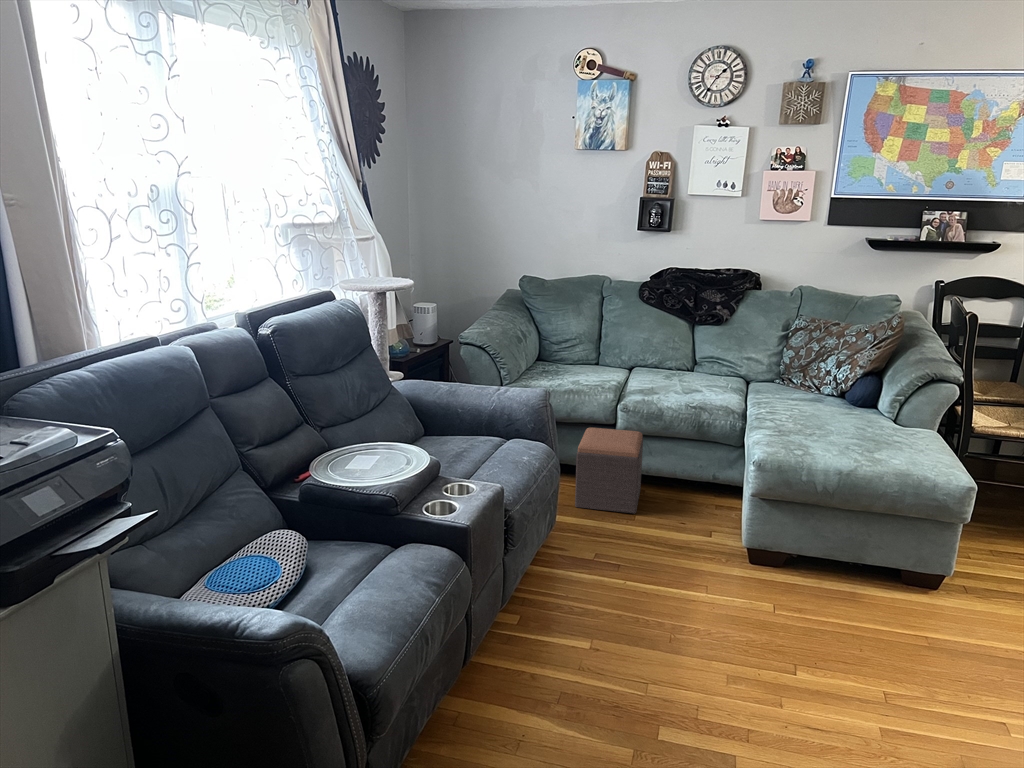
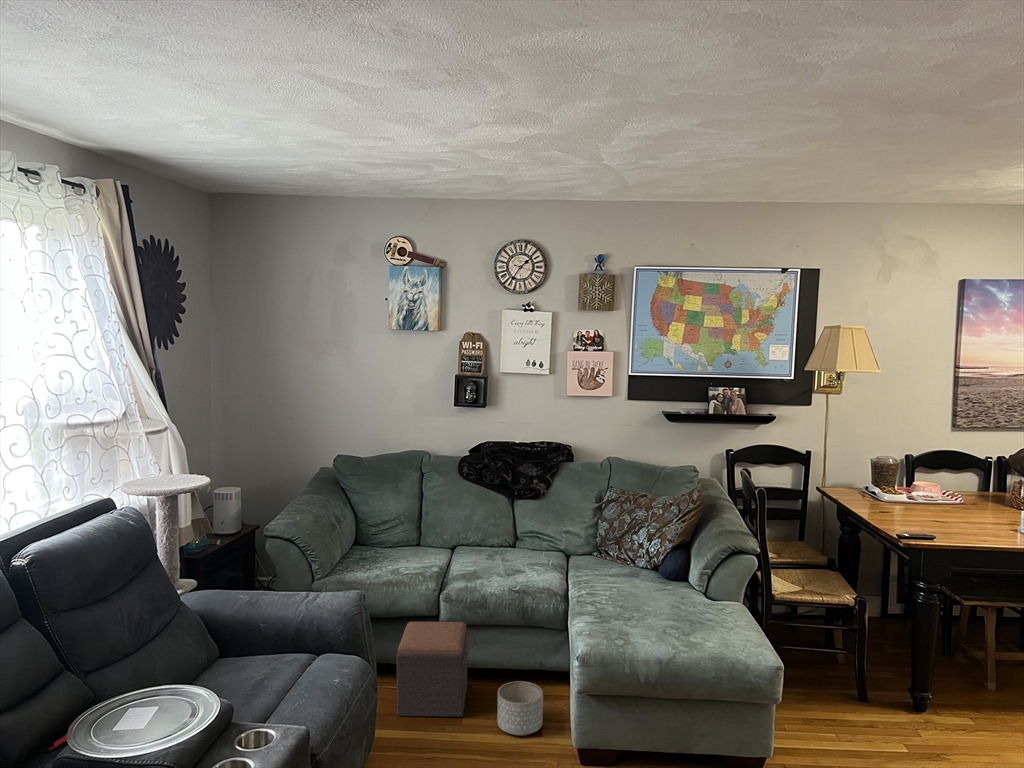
planter: none [669,487,715,534] -> present [497,681,543,736]

